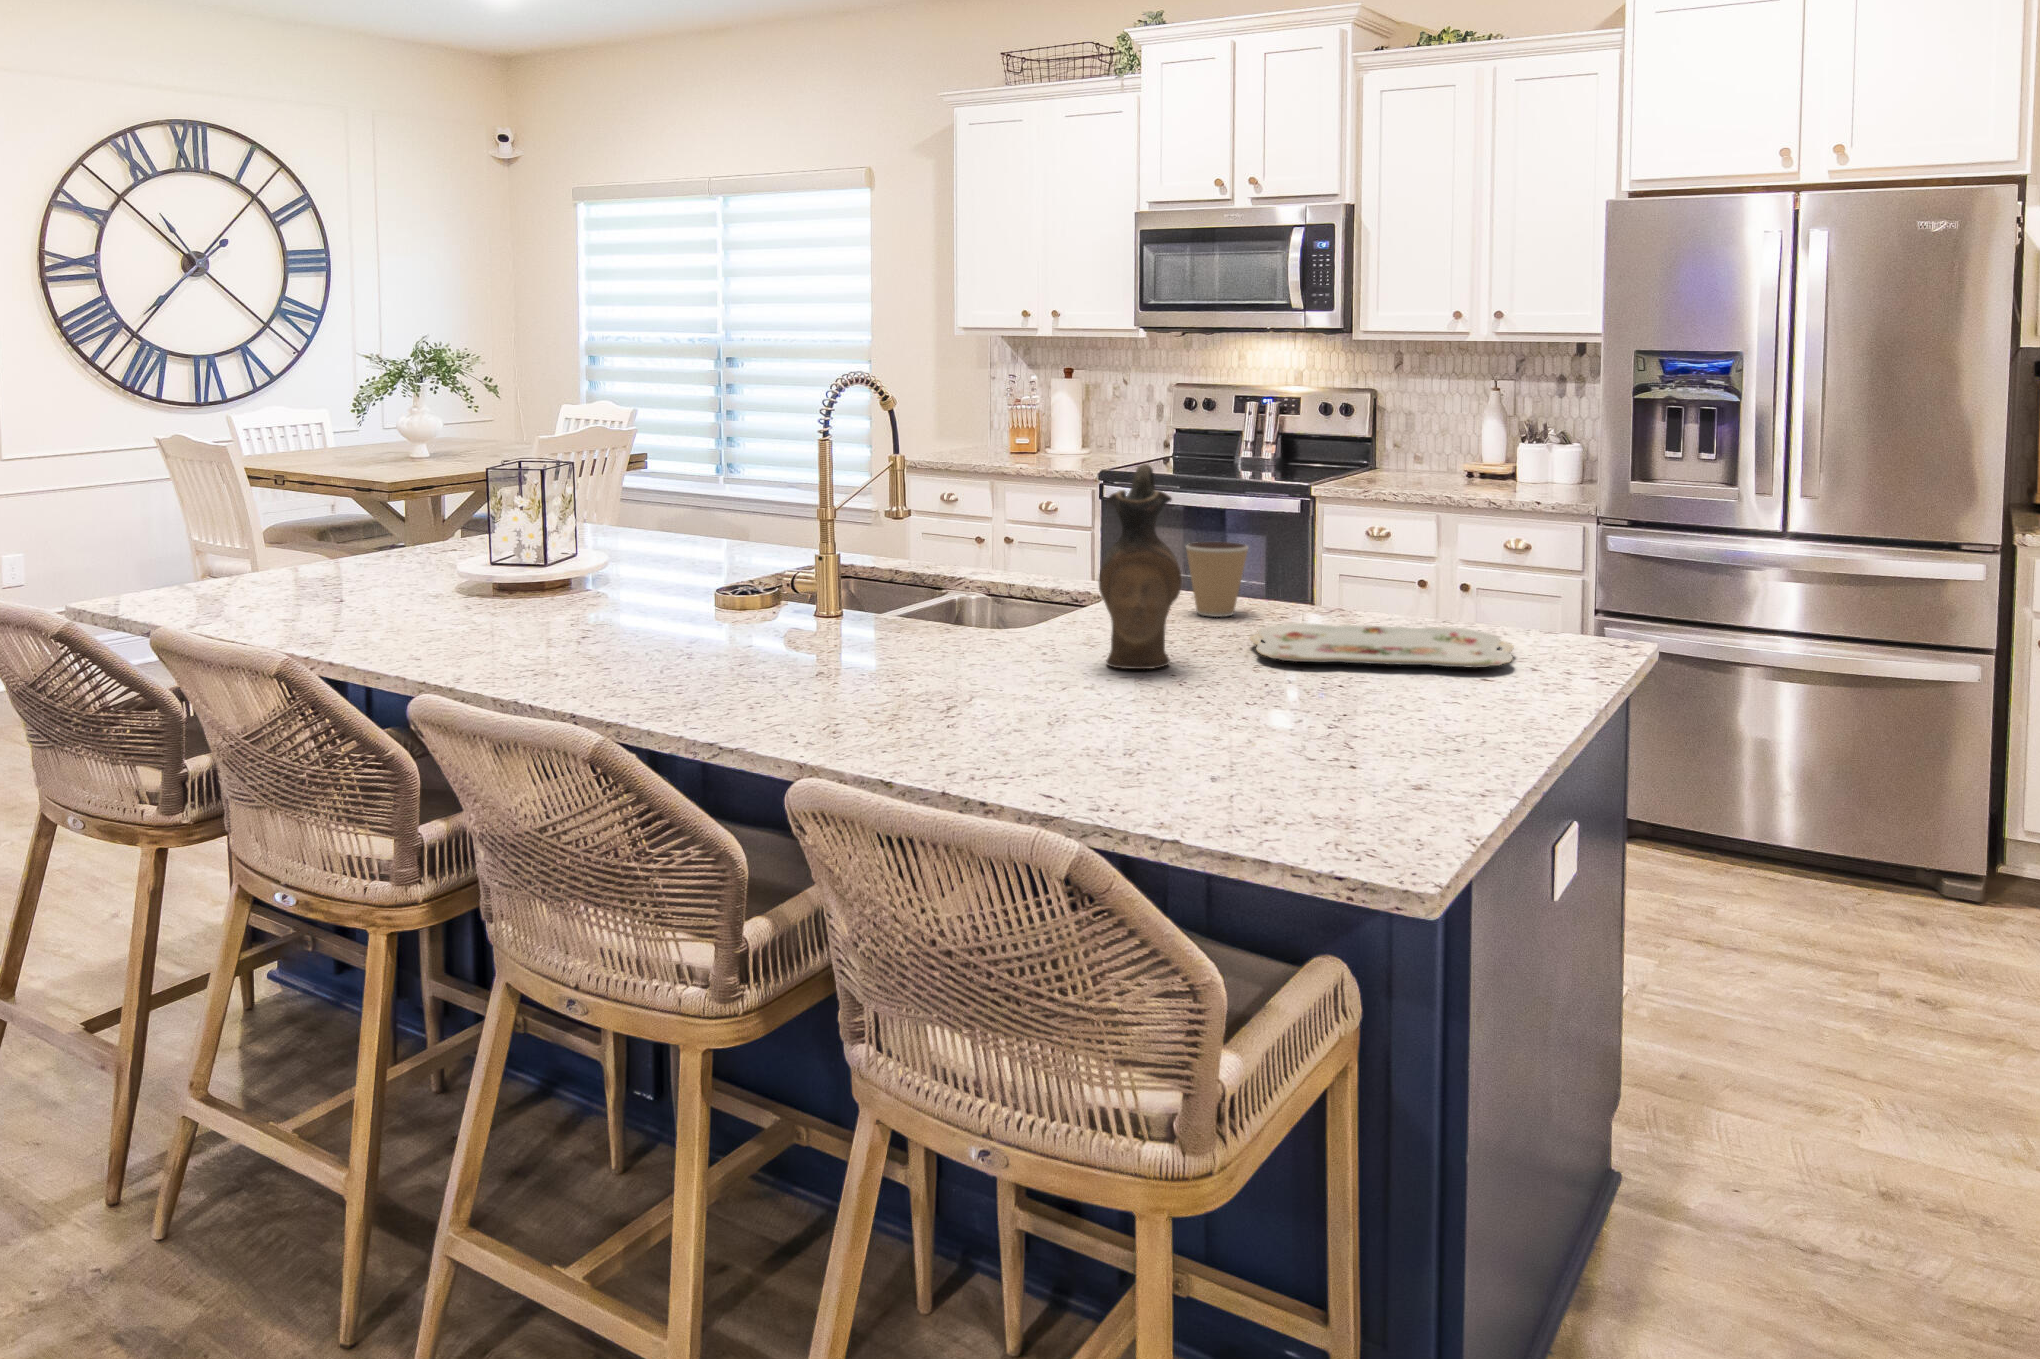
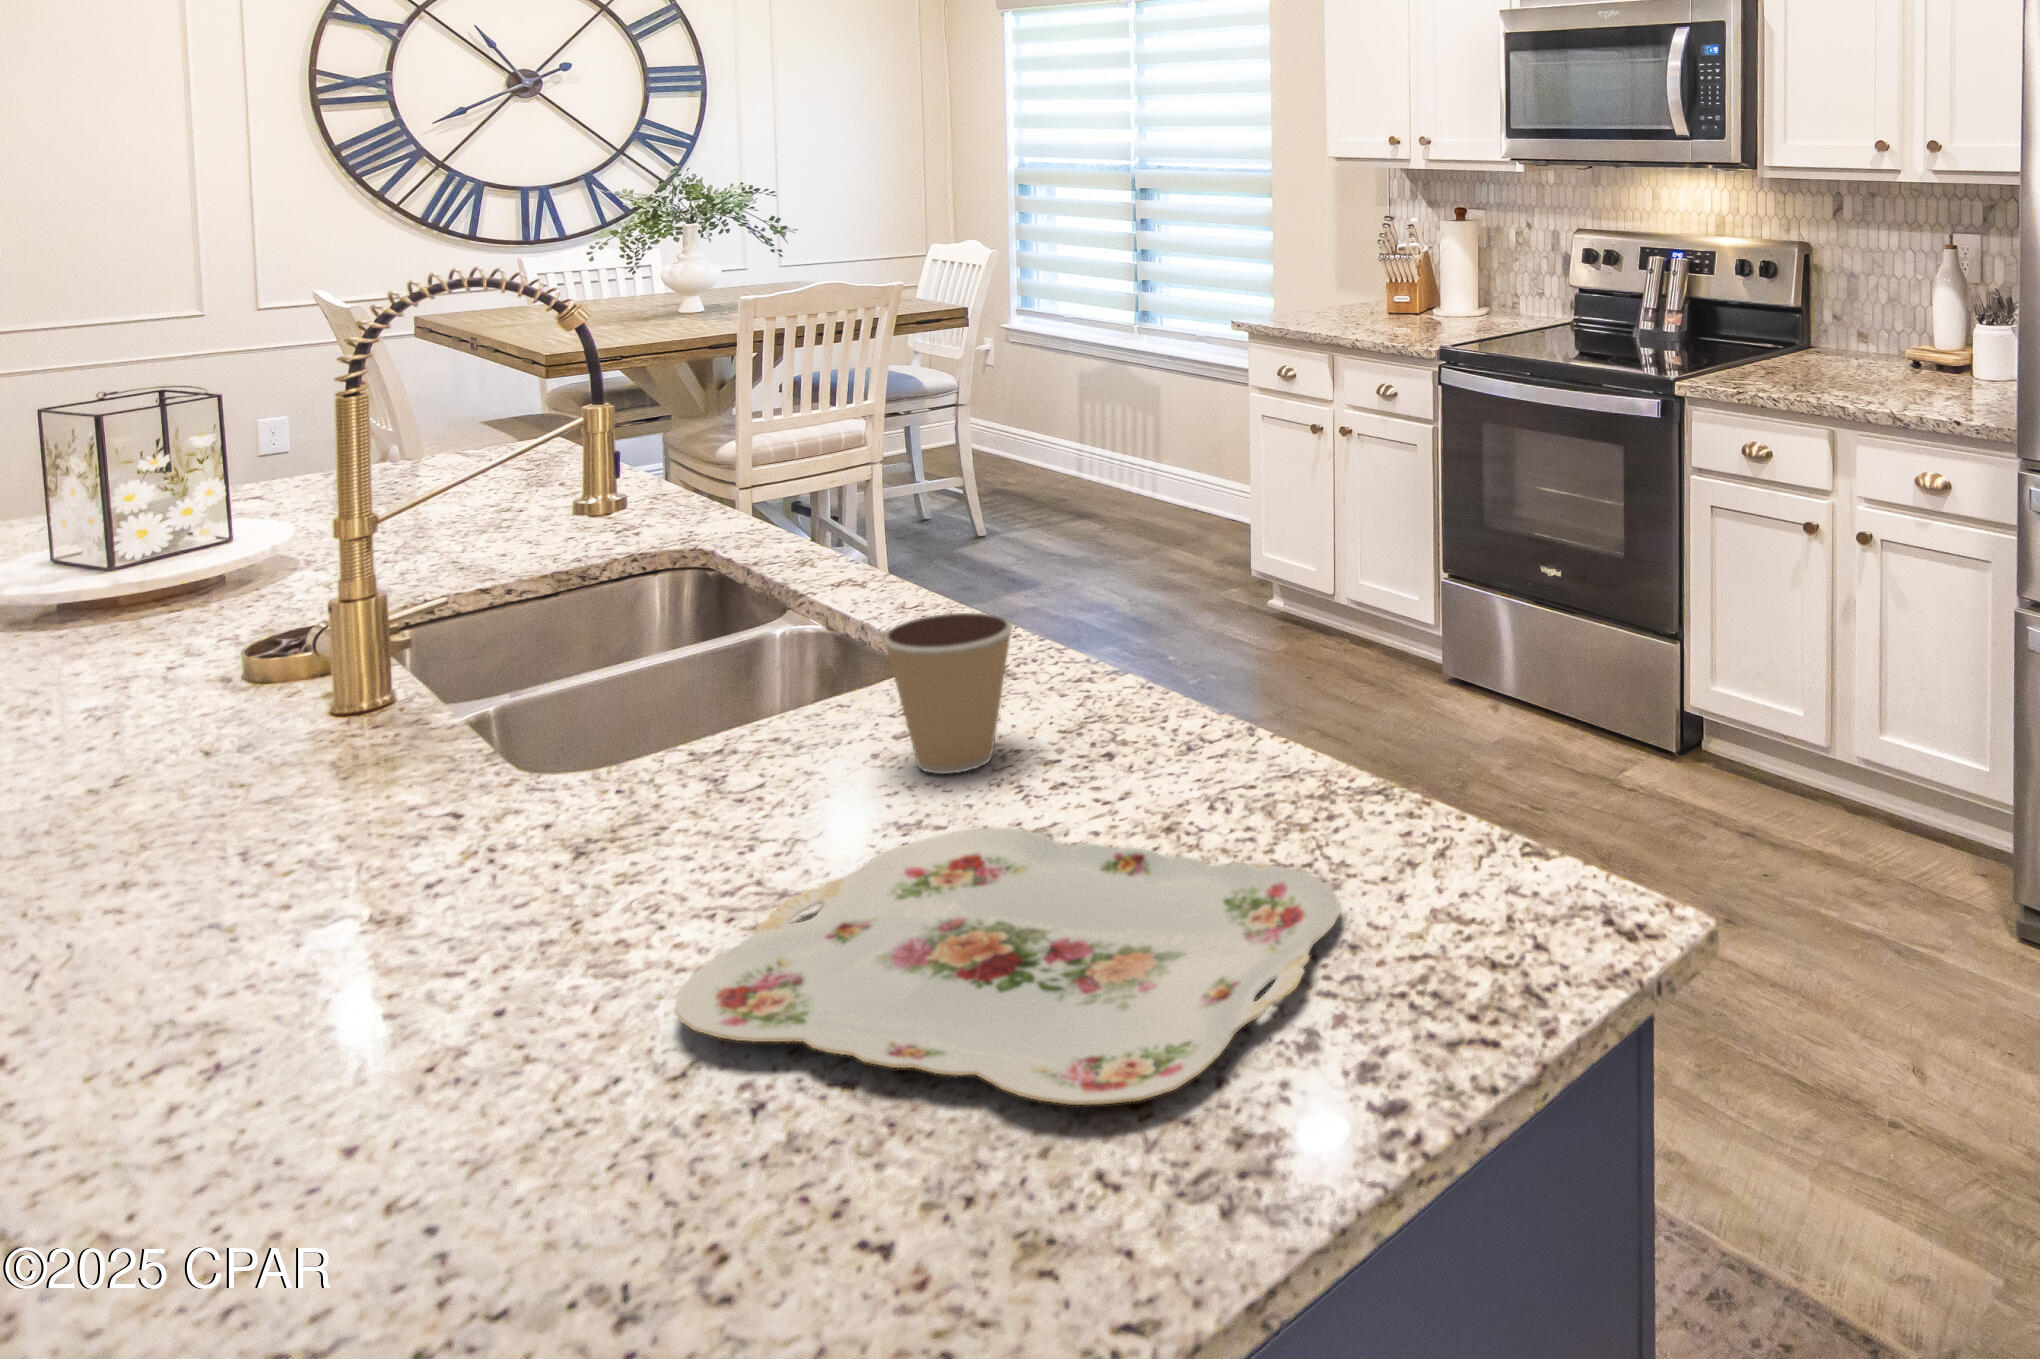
ceramic pitcher: present [1099,464,1182,669] -> none [237,536,499,1038]

